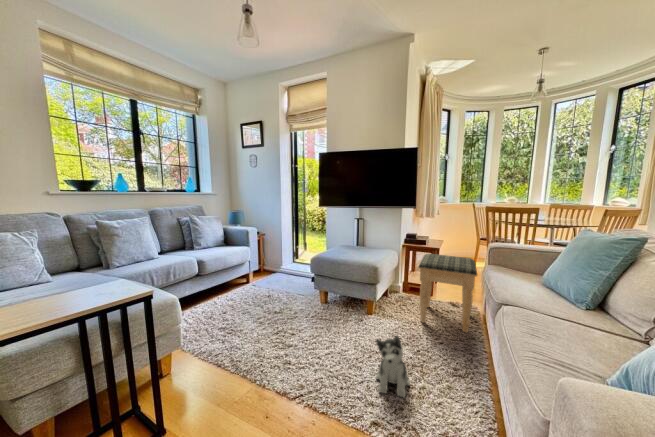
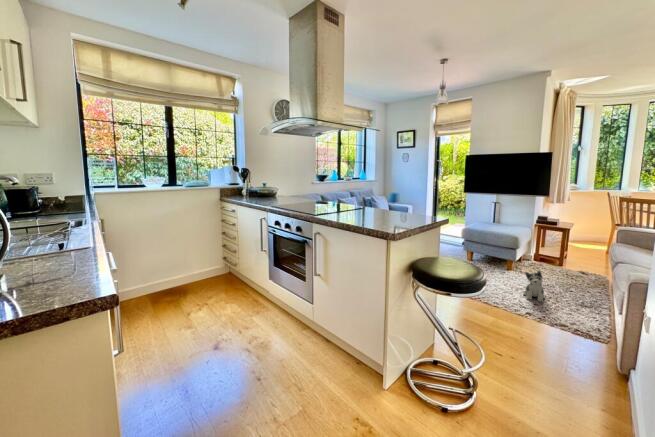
footstool: present [418,254,477,332] -> none [550,231,599,283]

